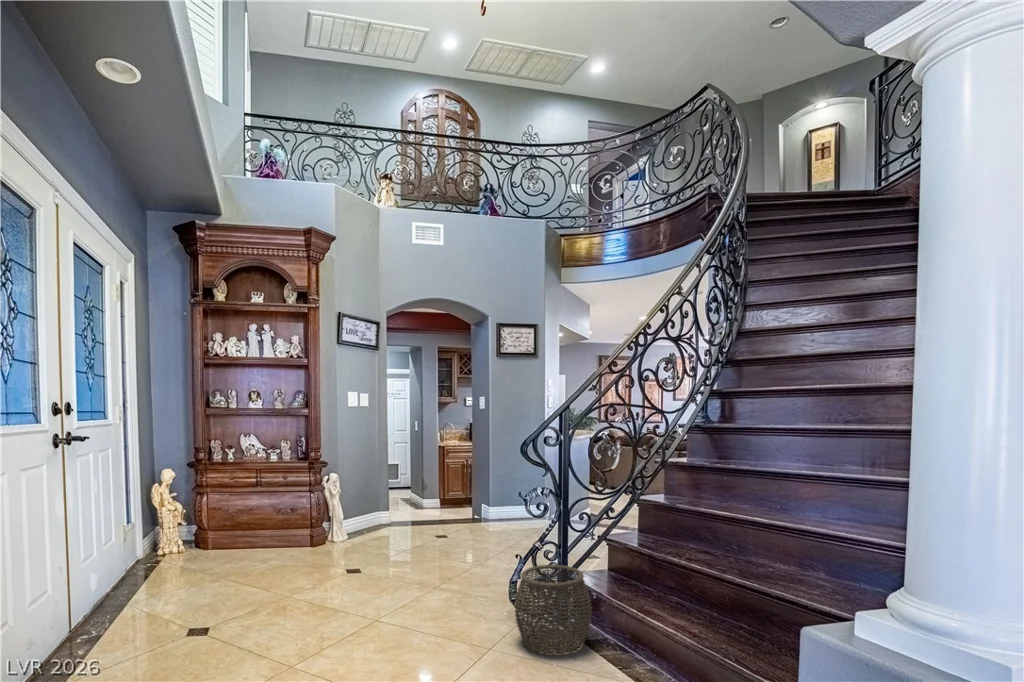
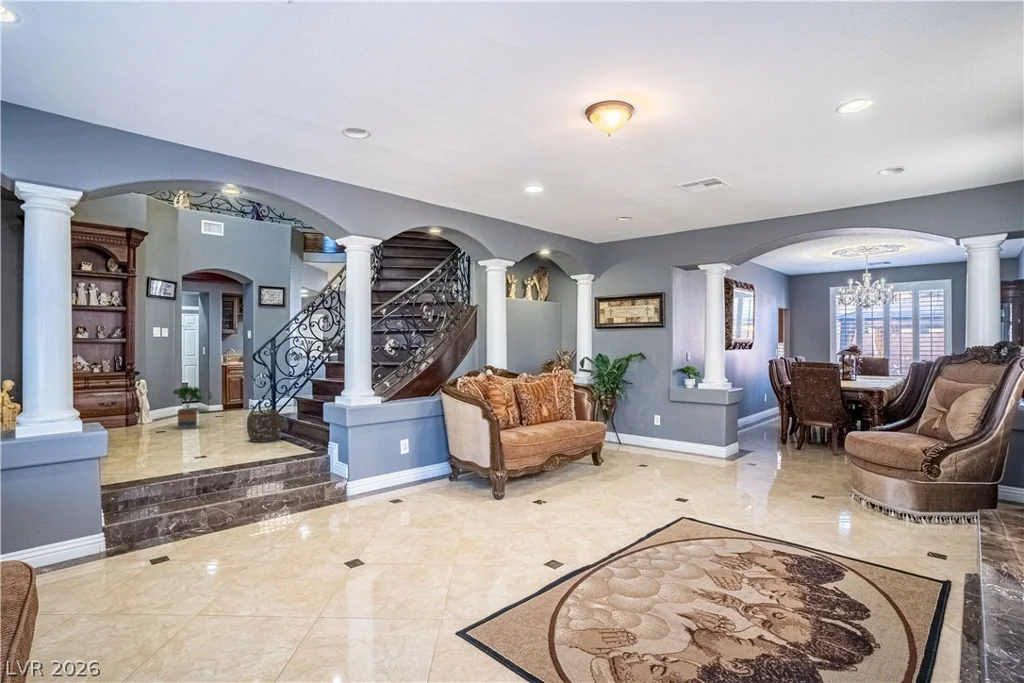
potted tree: none [371,494,425,580] -> present [173,387,204,430]

